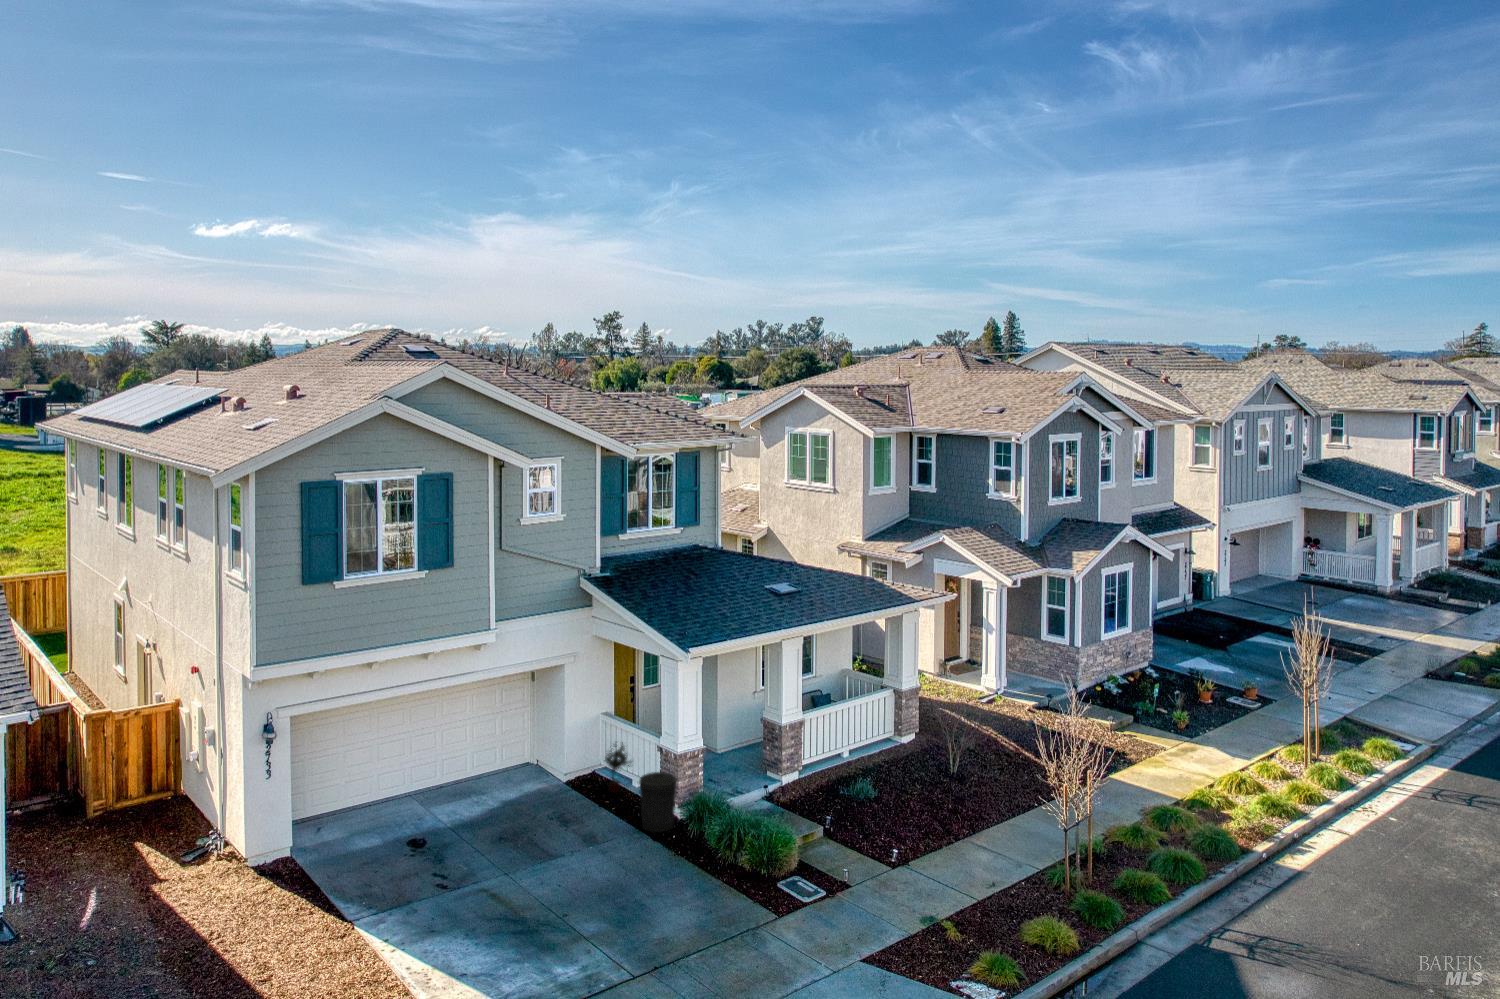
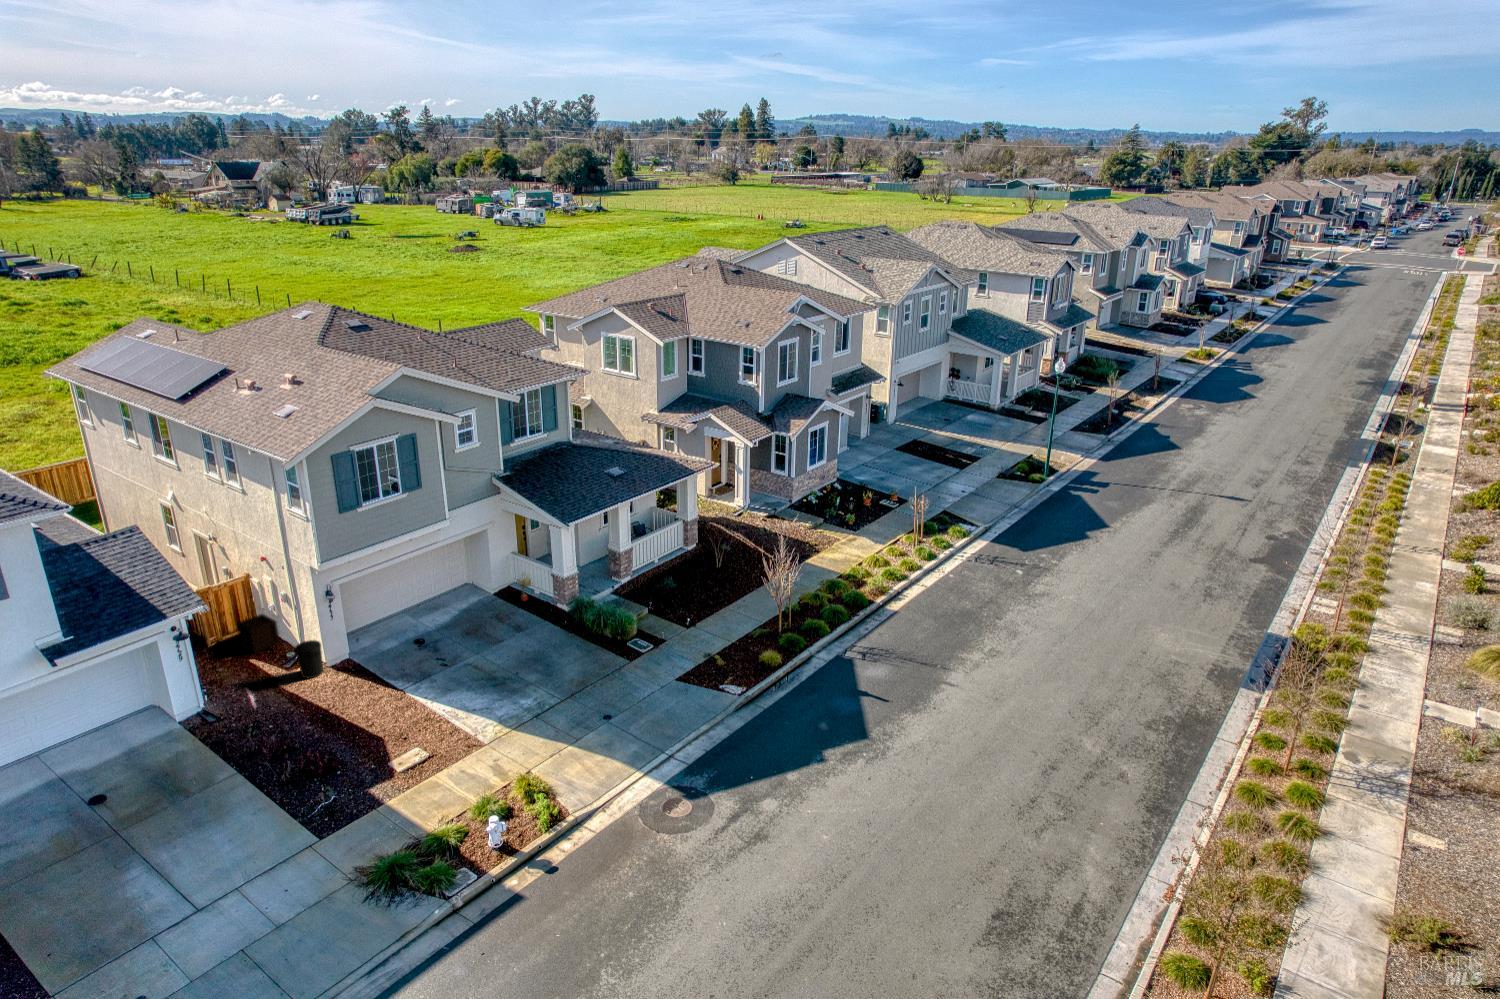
wooden crate: none [141,767,202,831] -> present [237,614,280,653]
trash can: present [639,772,677,832] -> present [295,640,323,678]

